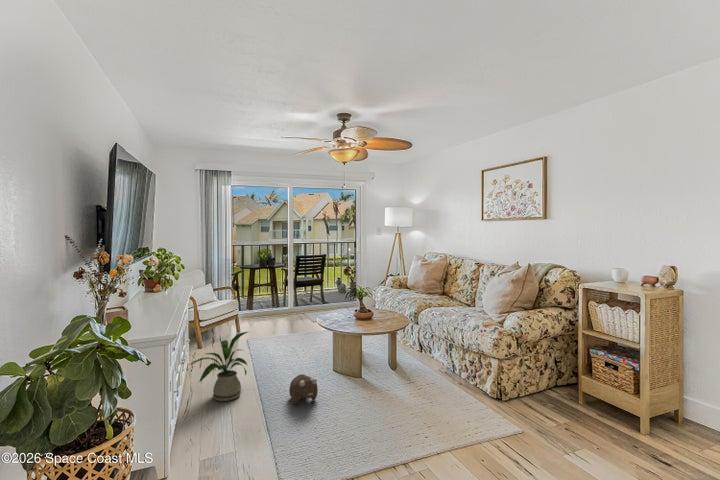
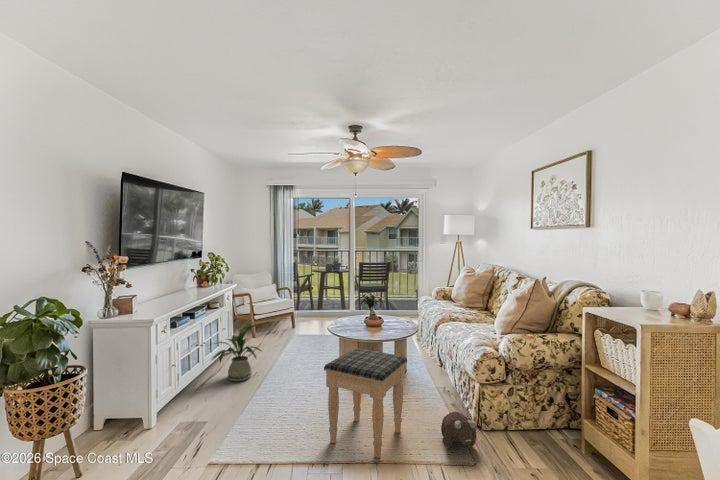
footstool: none [385,343,454,445] -> present [324,348,407,458]
plush toy: present [289,374,318,405] -> present [441,411,476,448]

